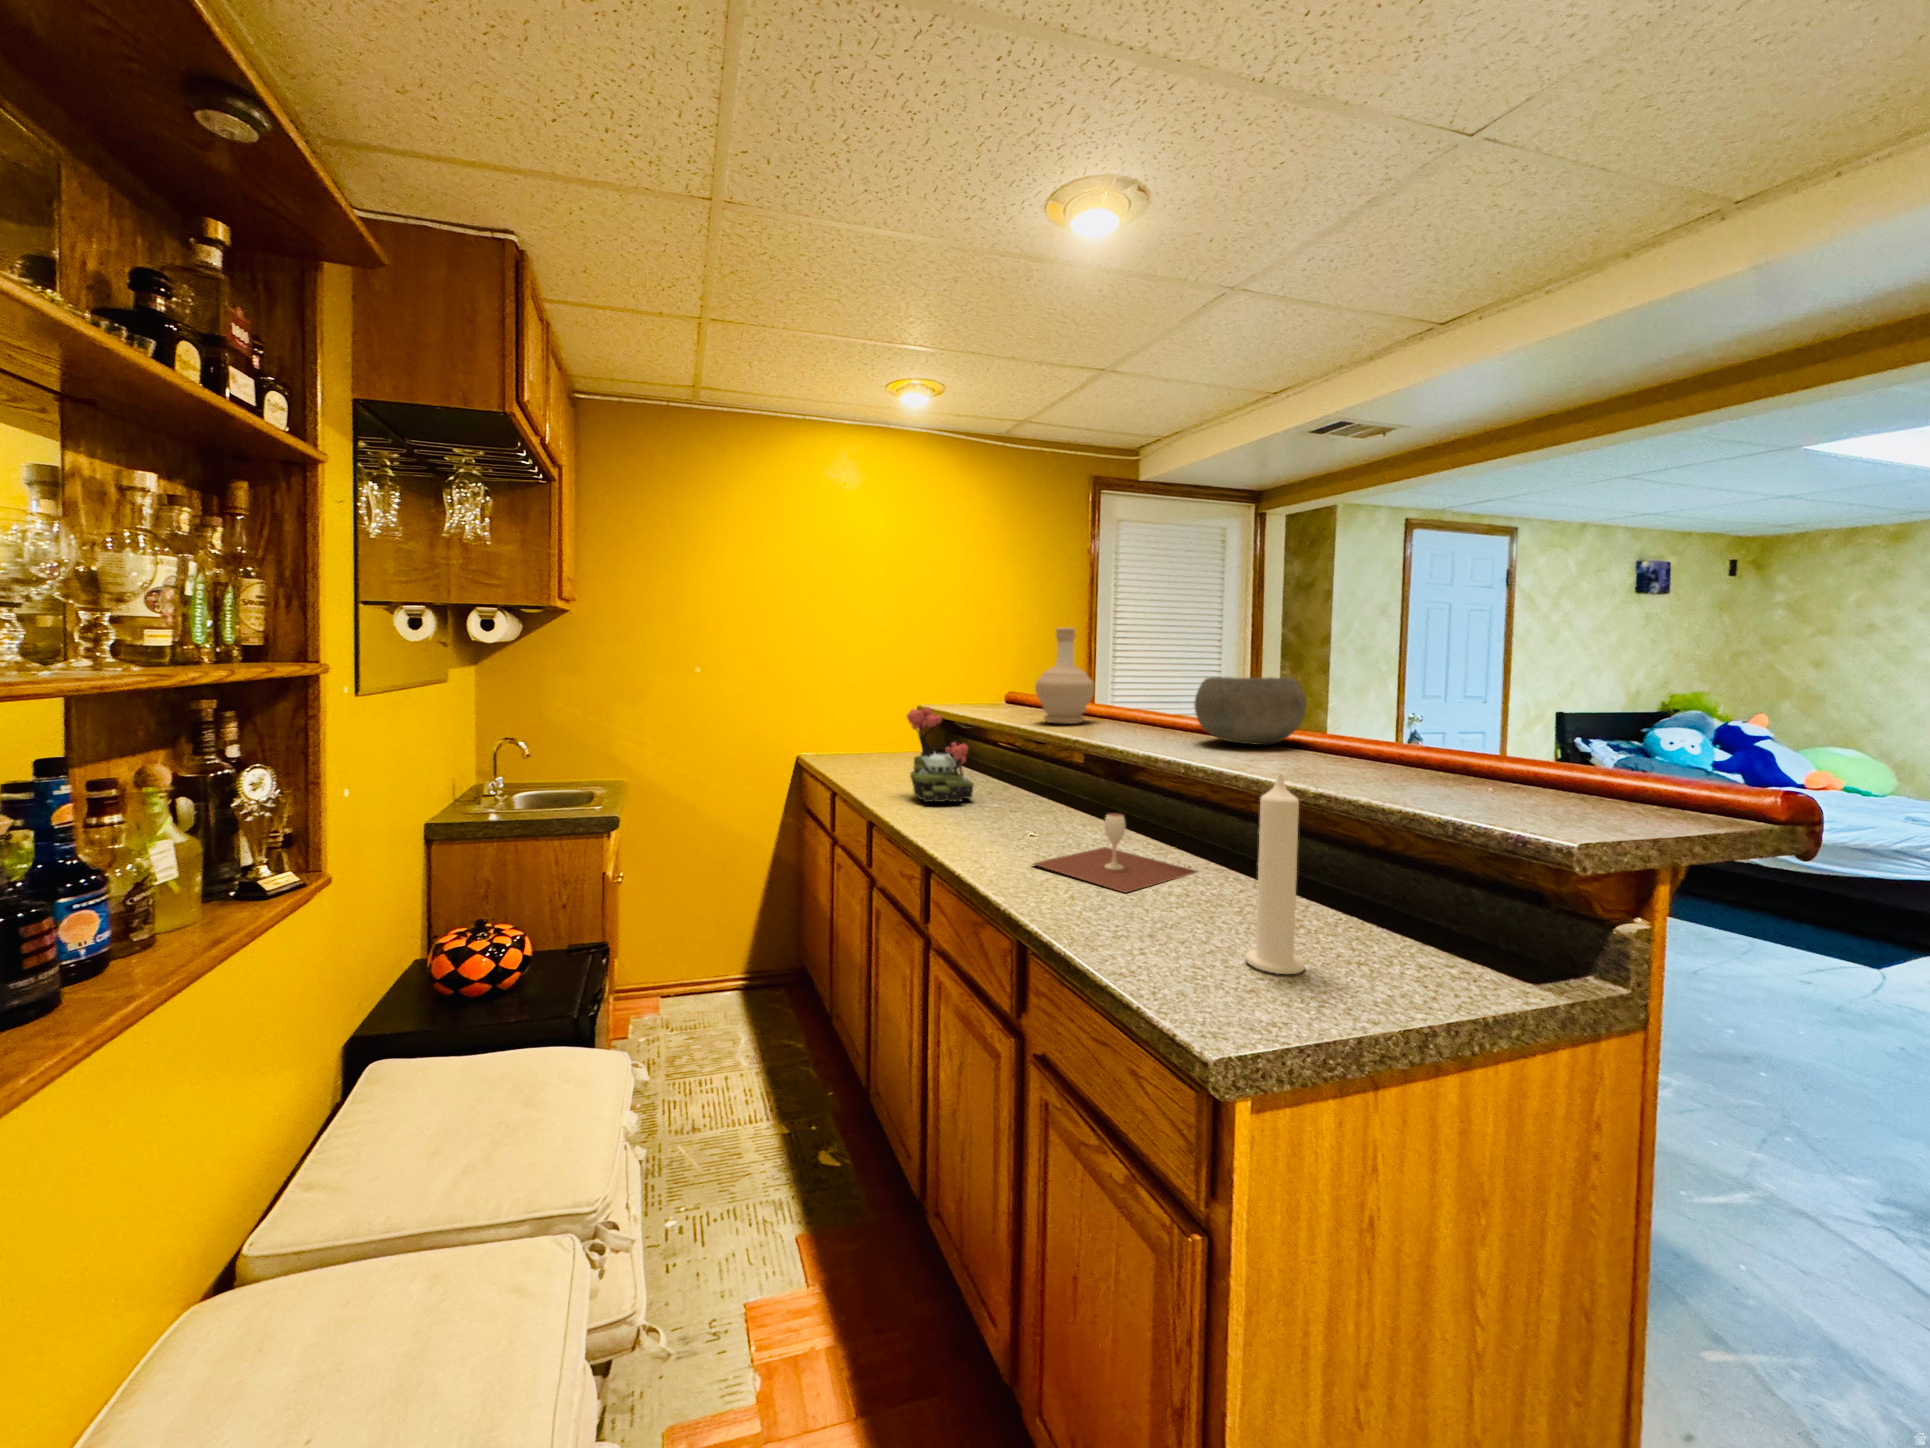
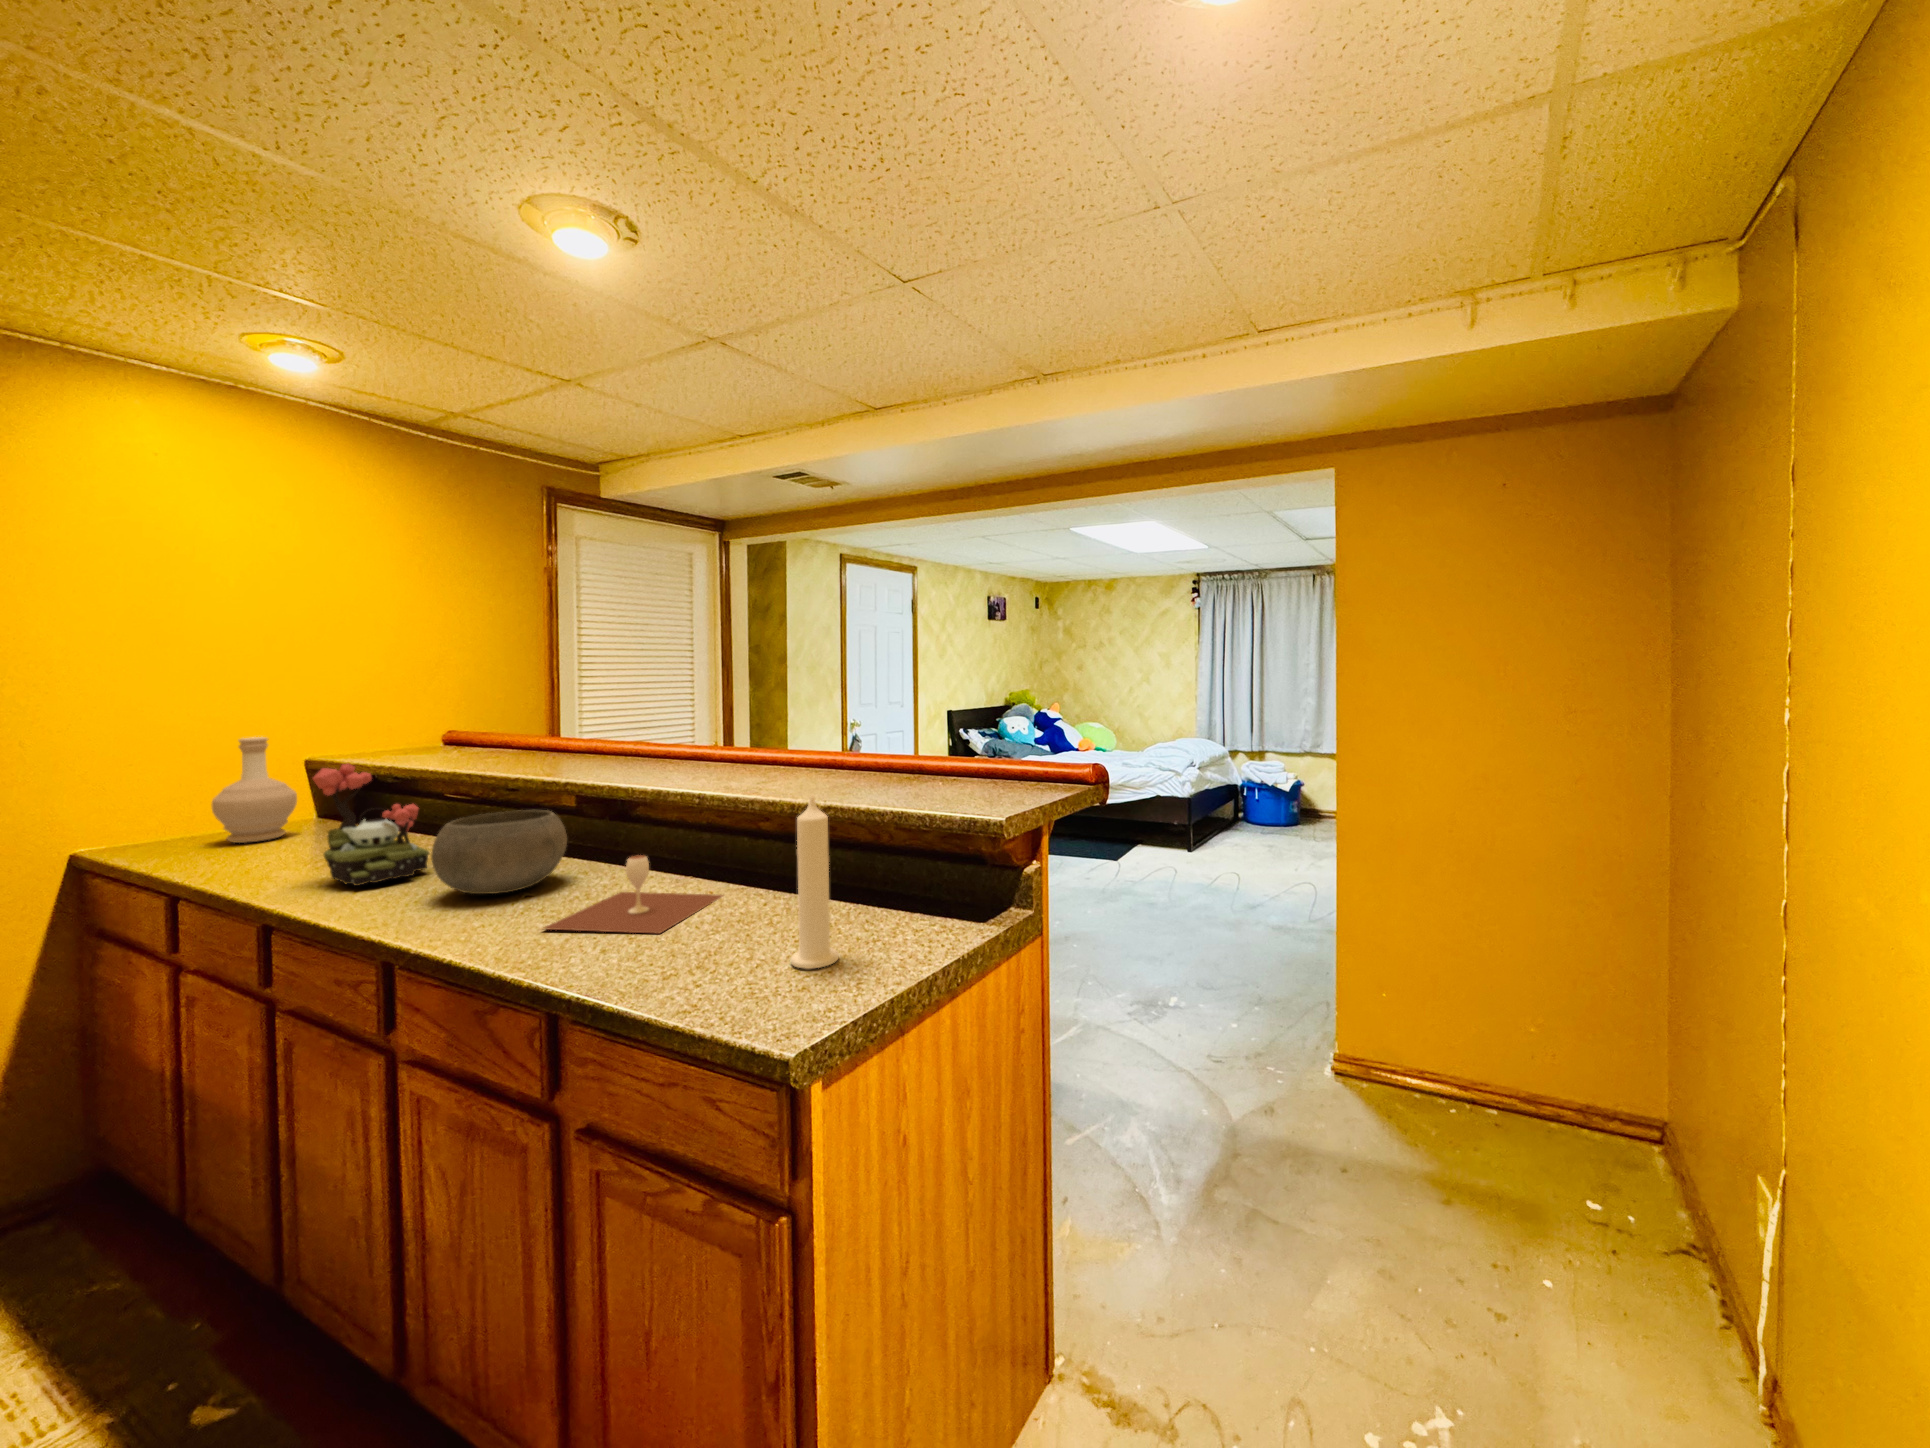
bottle: present [1035,628,1094,724] -> present [212,737,297,843]
bowl: present [1194,677,1307,745] -> present [431,810,567,894]

